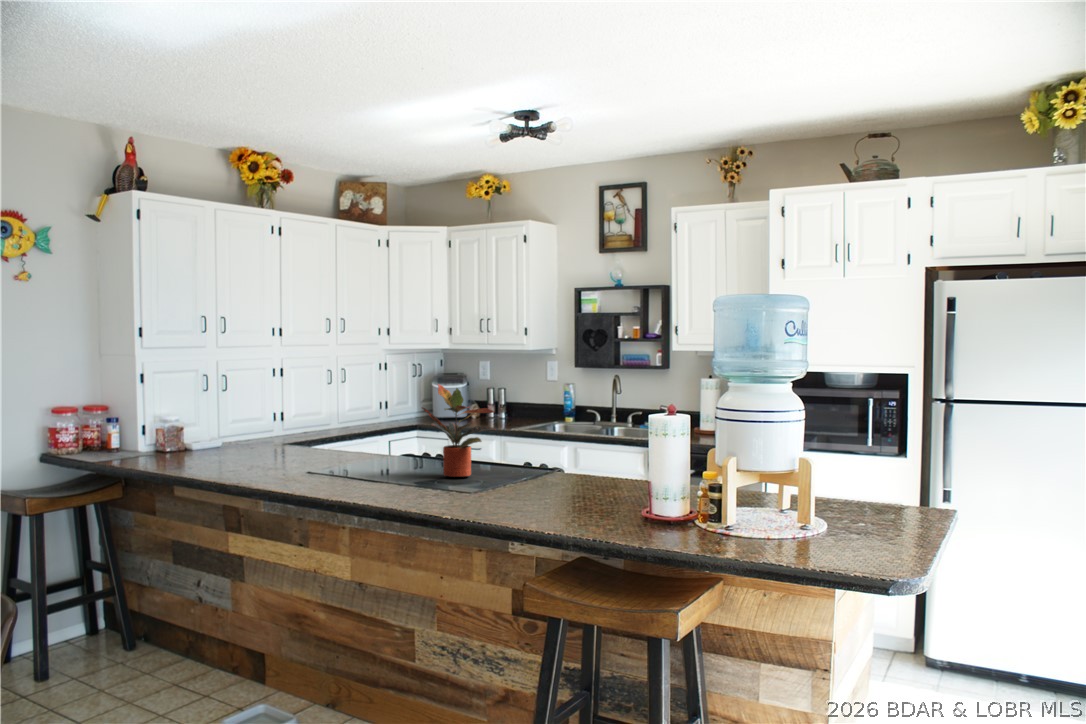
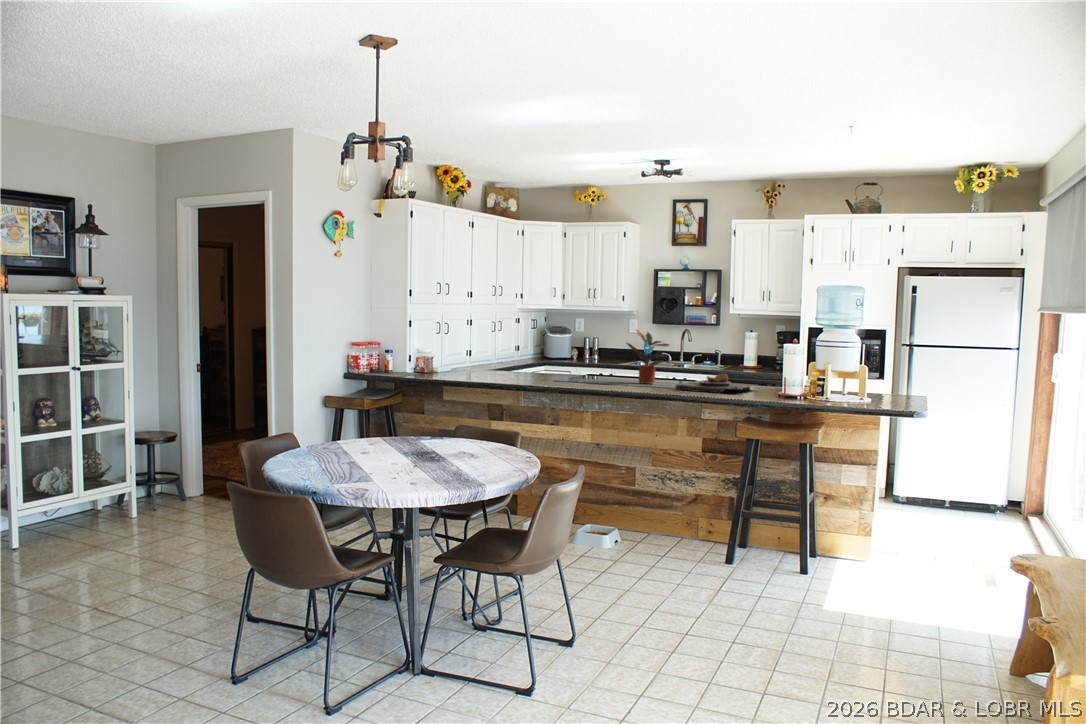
plate: none [464,467,629,508] -> present [675,374,758,393]

